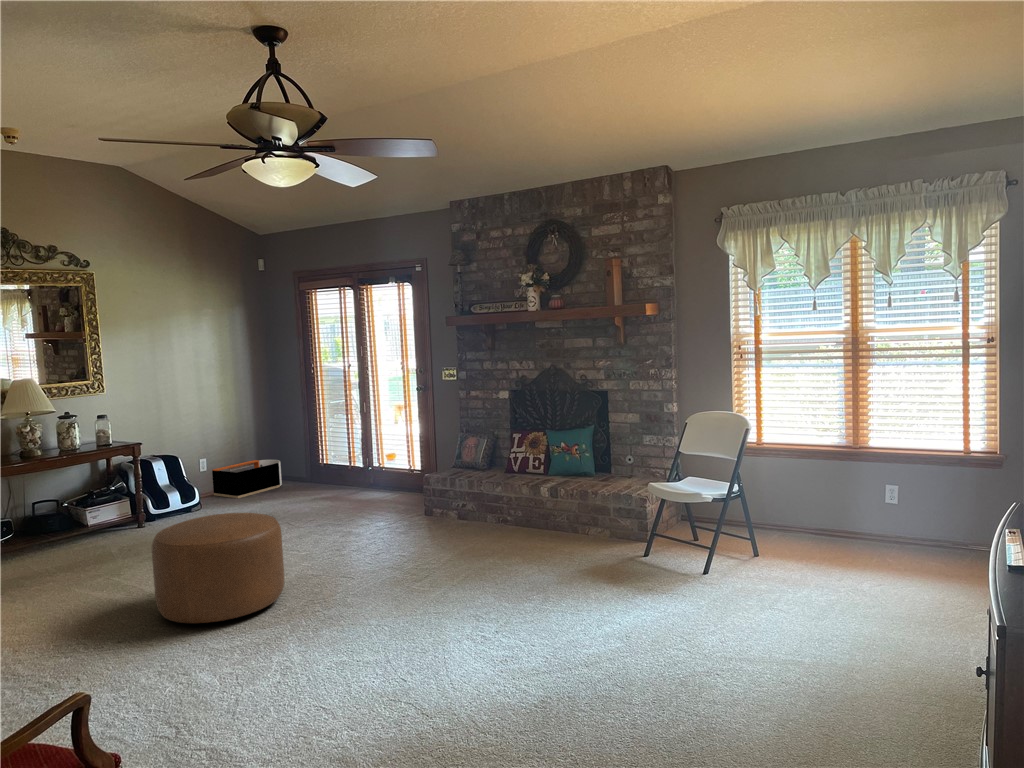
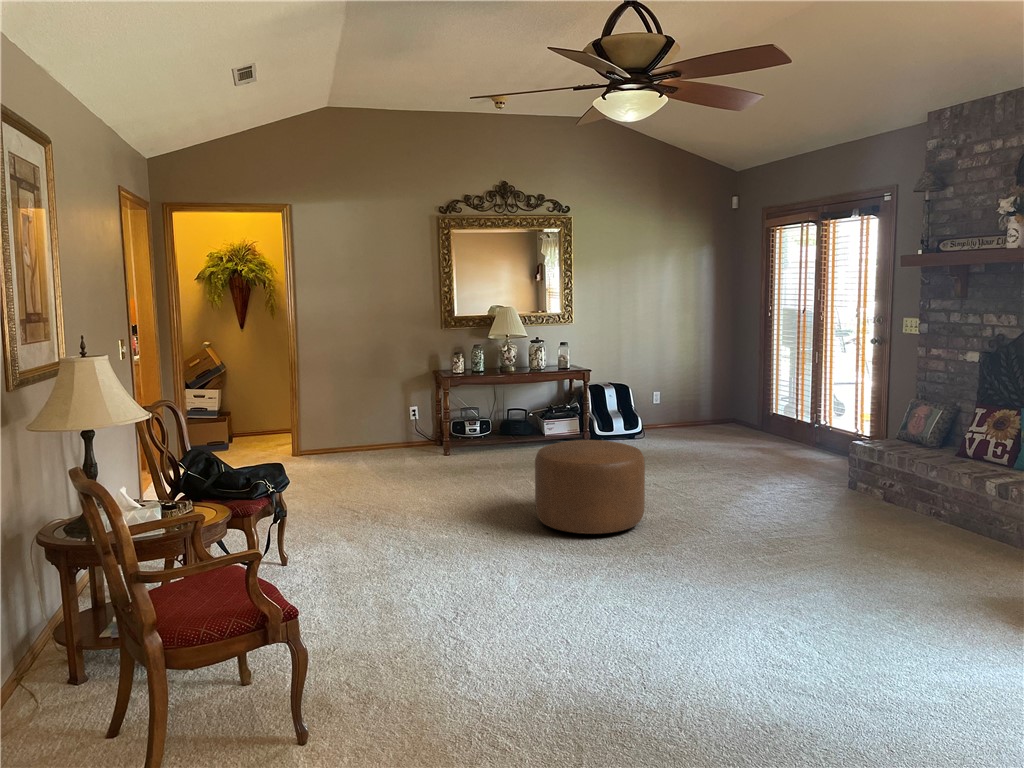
storage bin: present [212,460,282,498] -> none [662,401,729,435]

